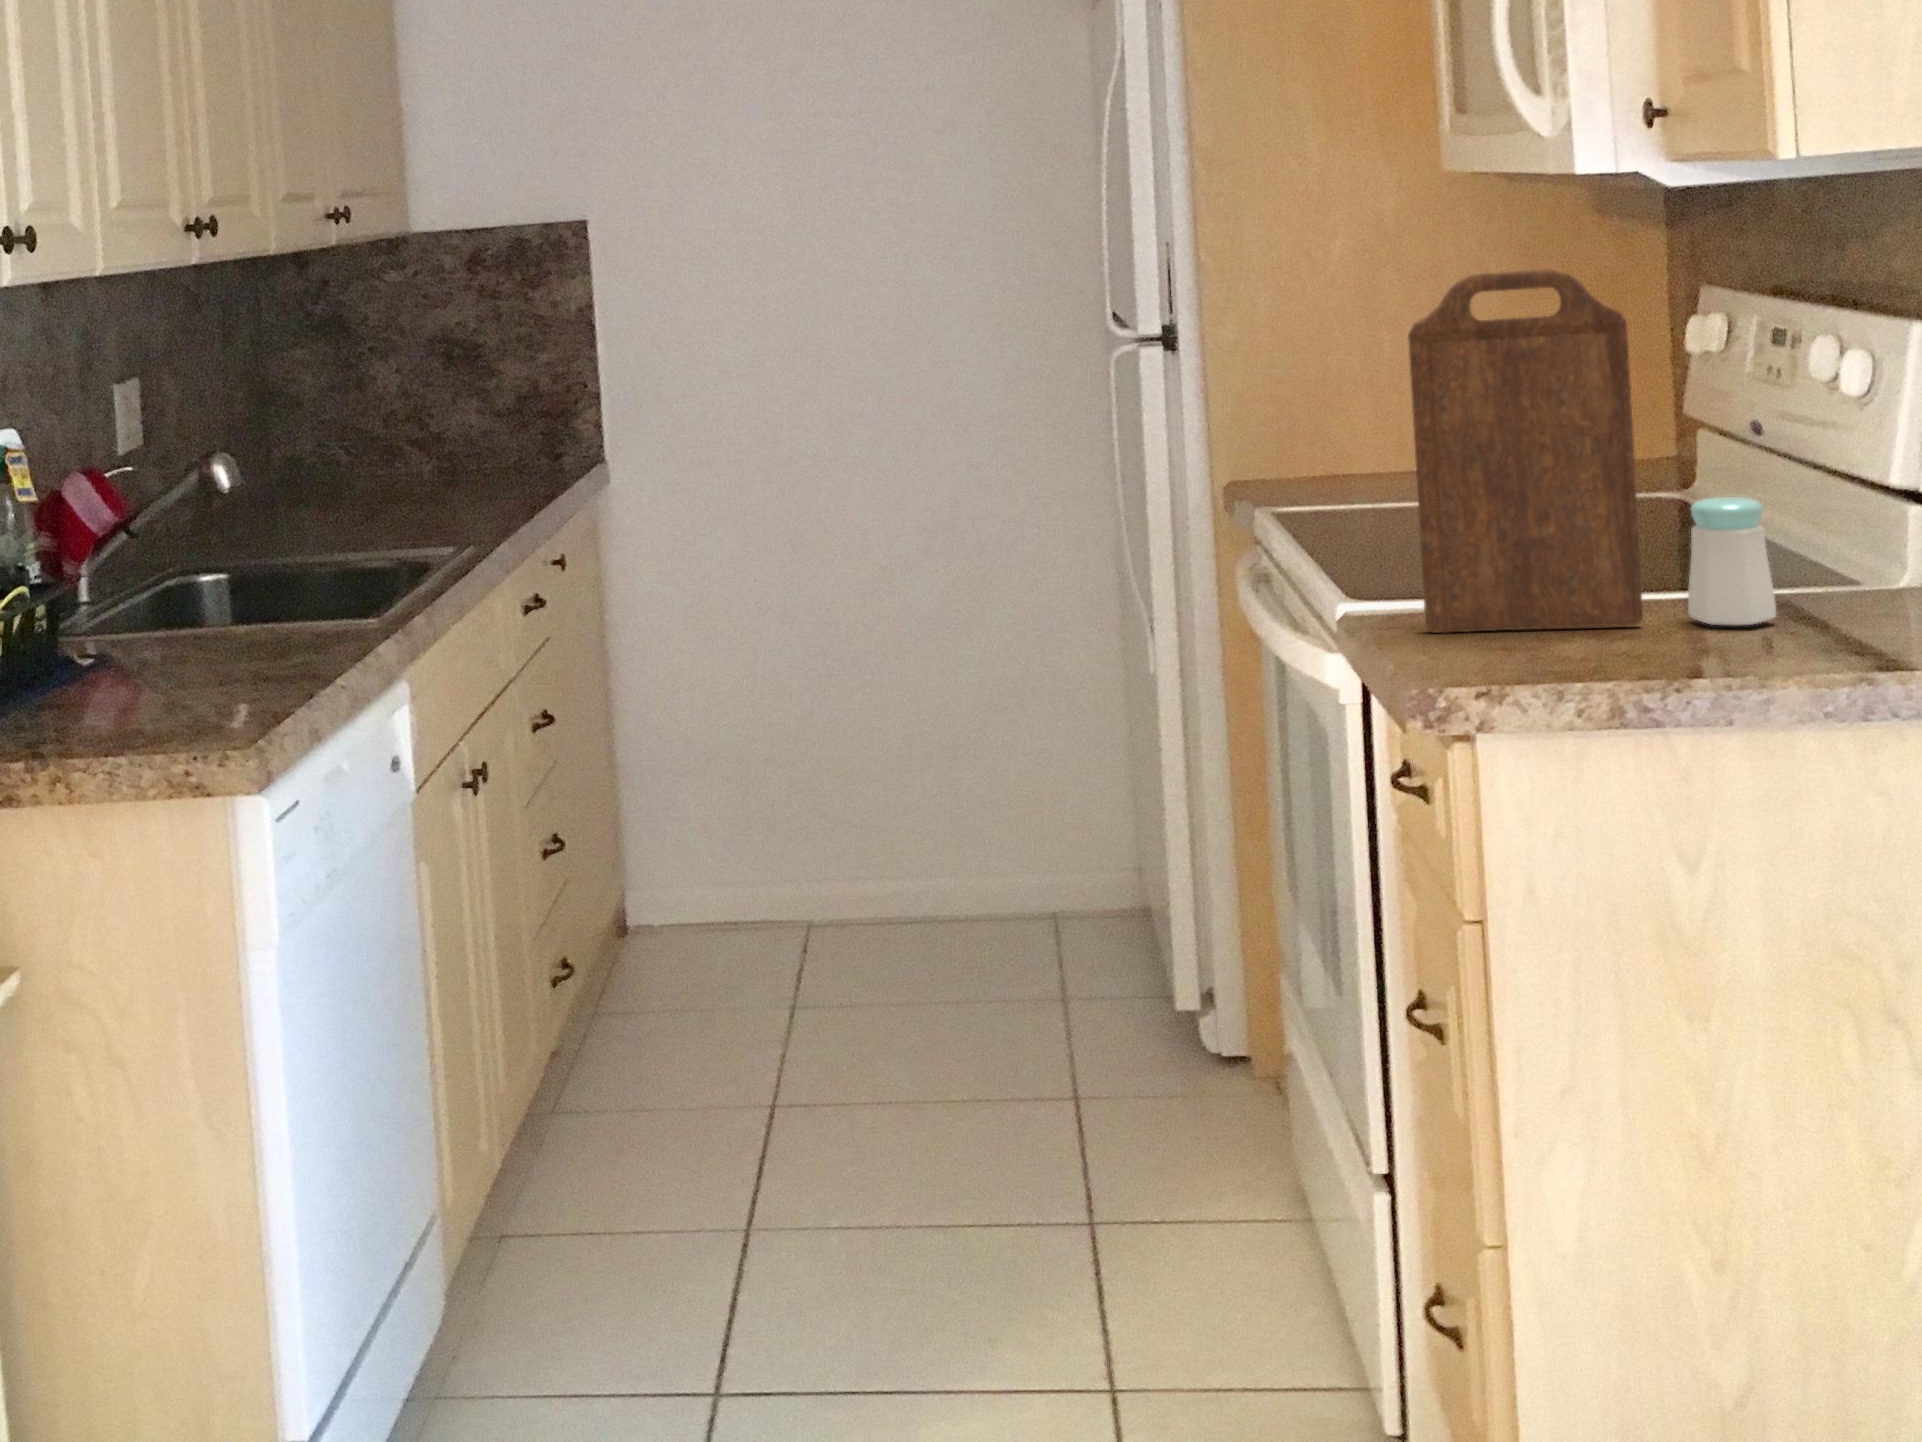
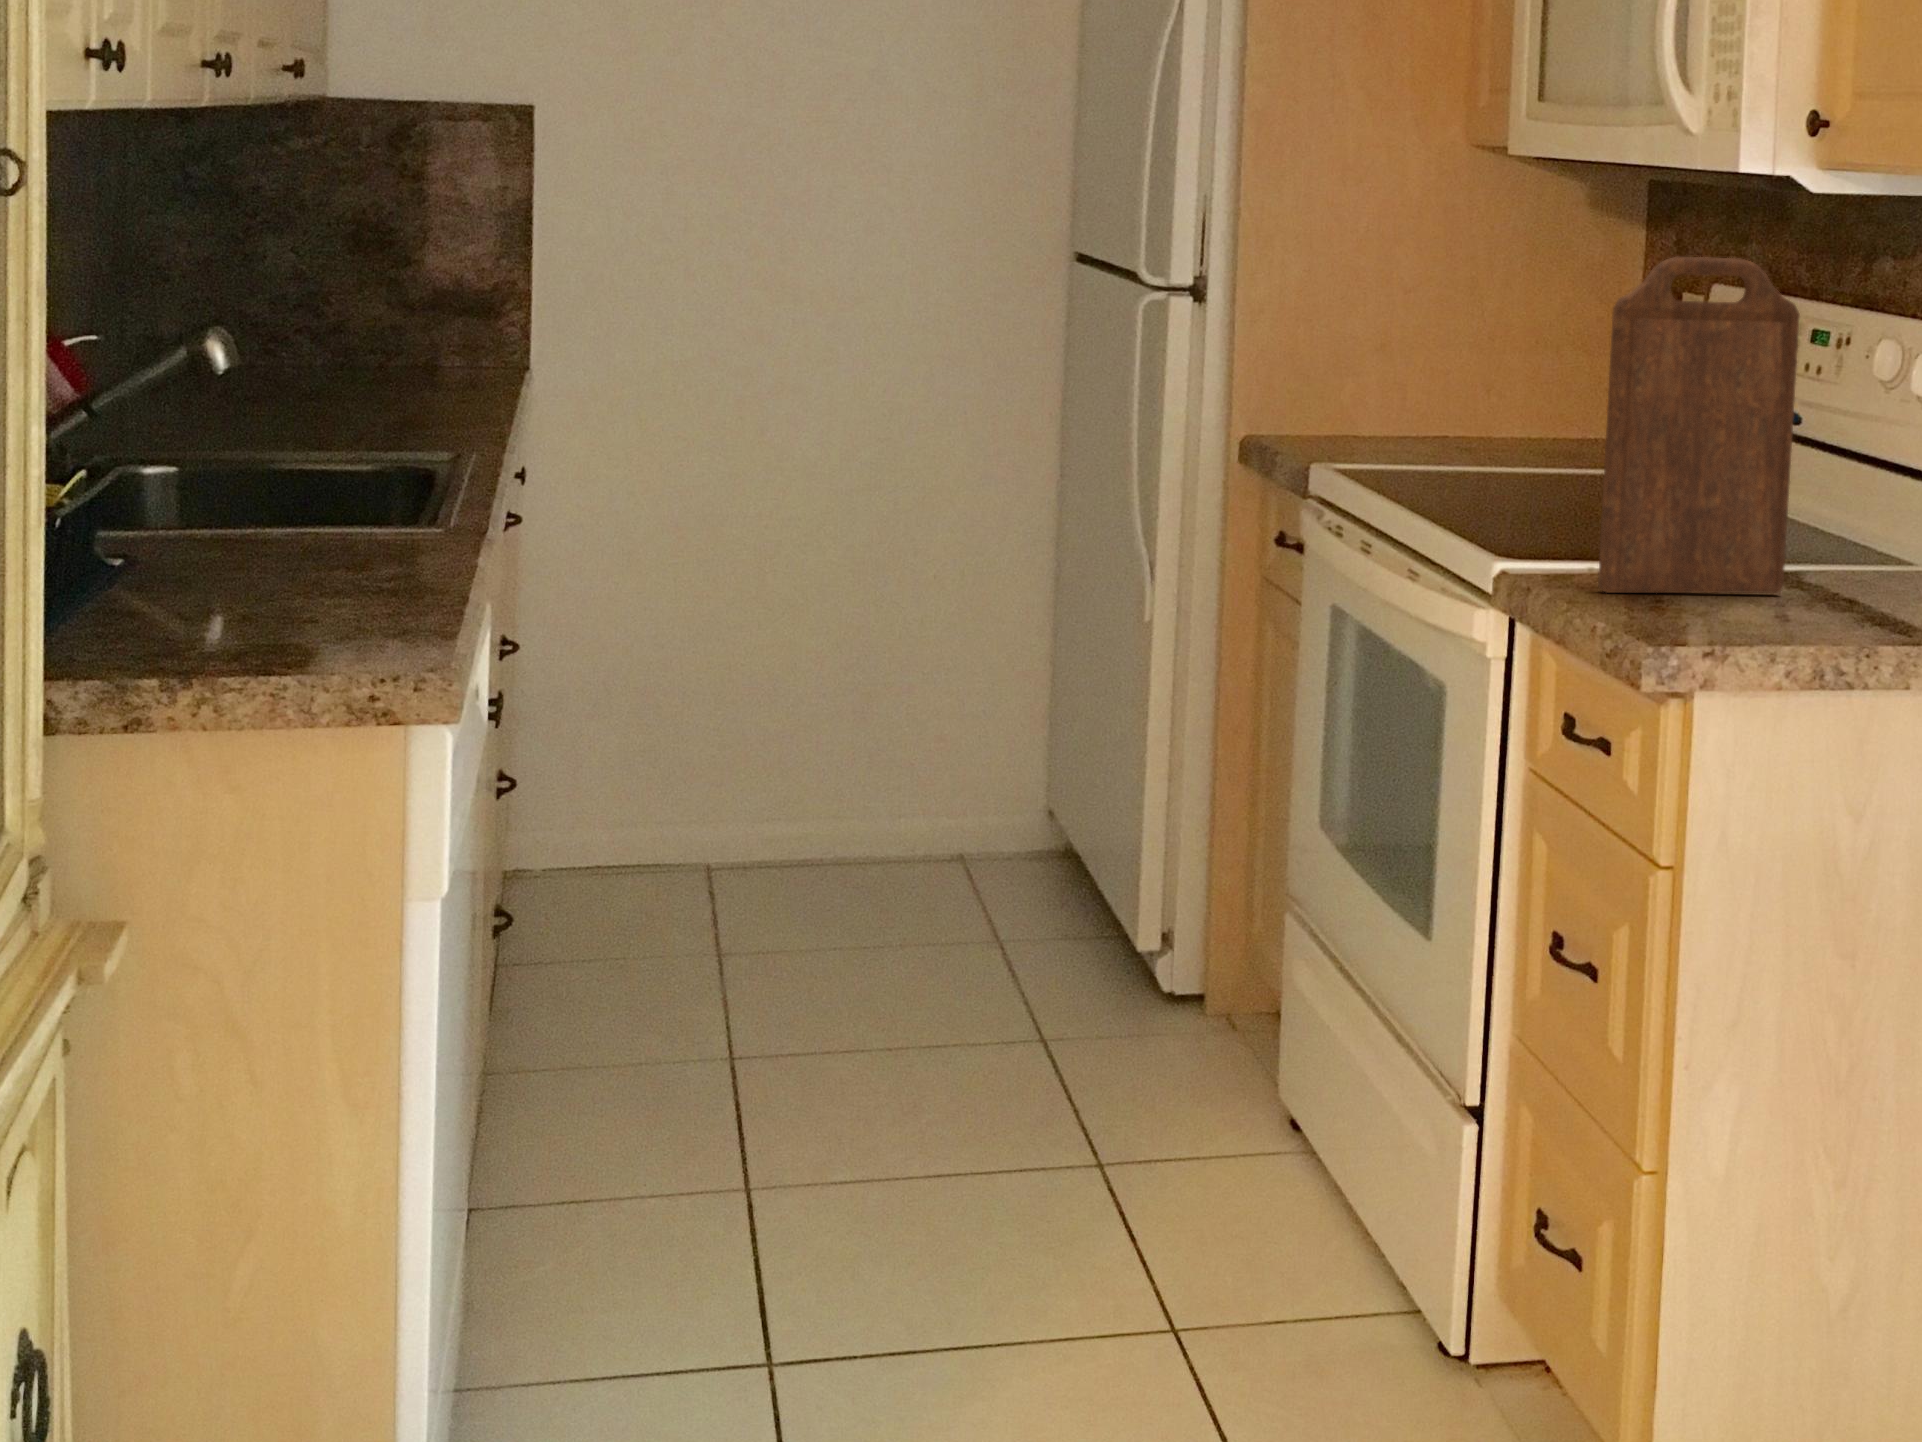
salt shaker: present [1688,497,1776,626] -> none [1815,481,1890,598]

